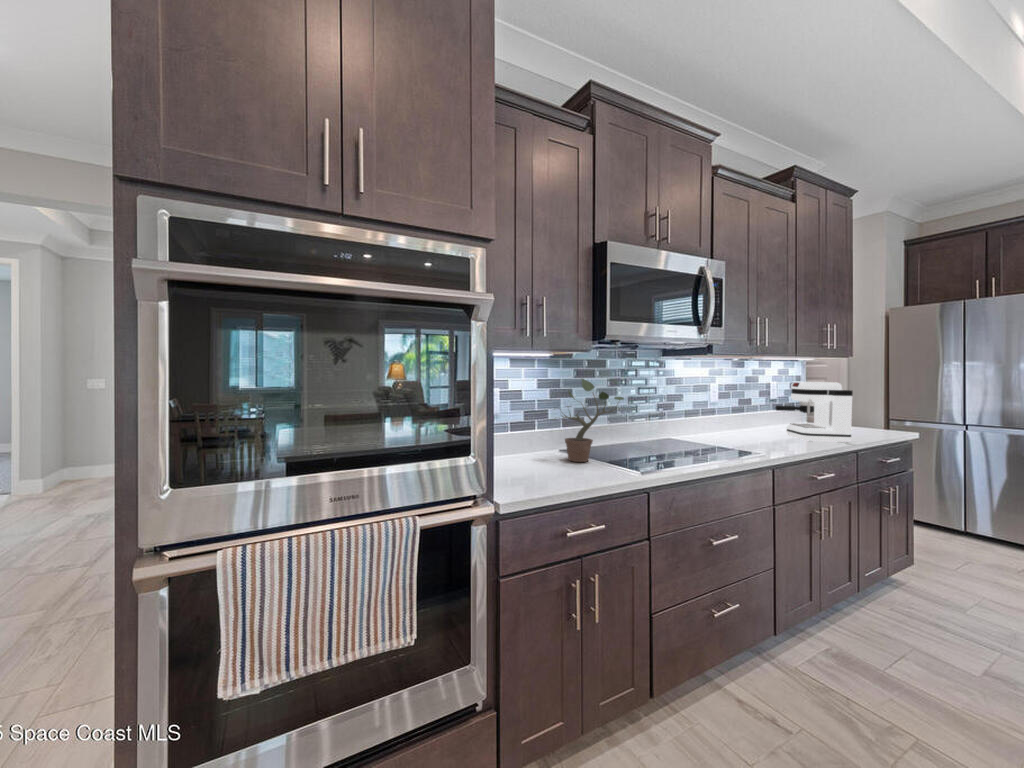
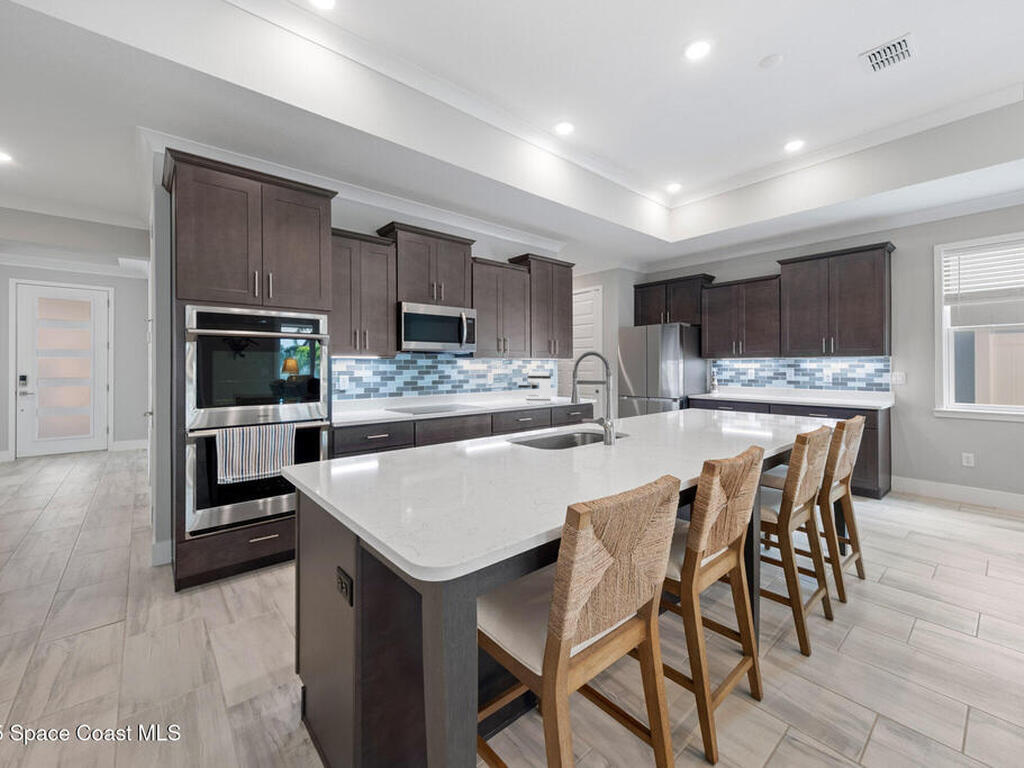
potted plant: present [551,379,624,462] -> none [372,370,413,412]

